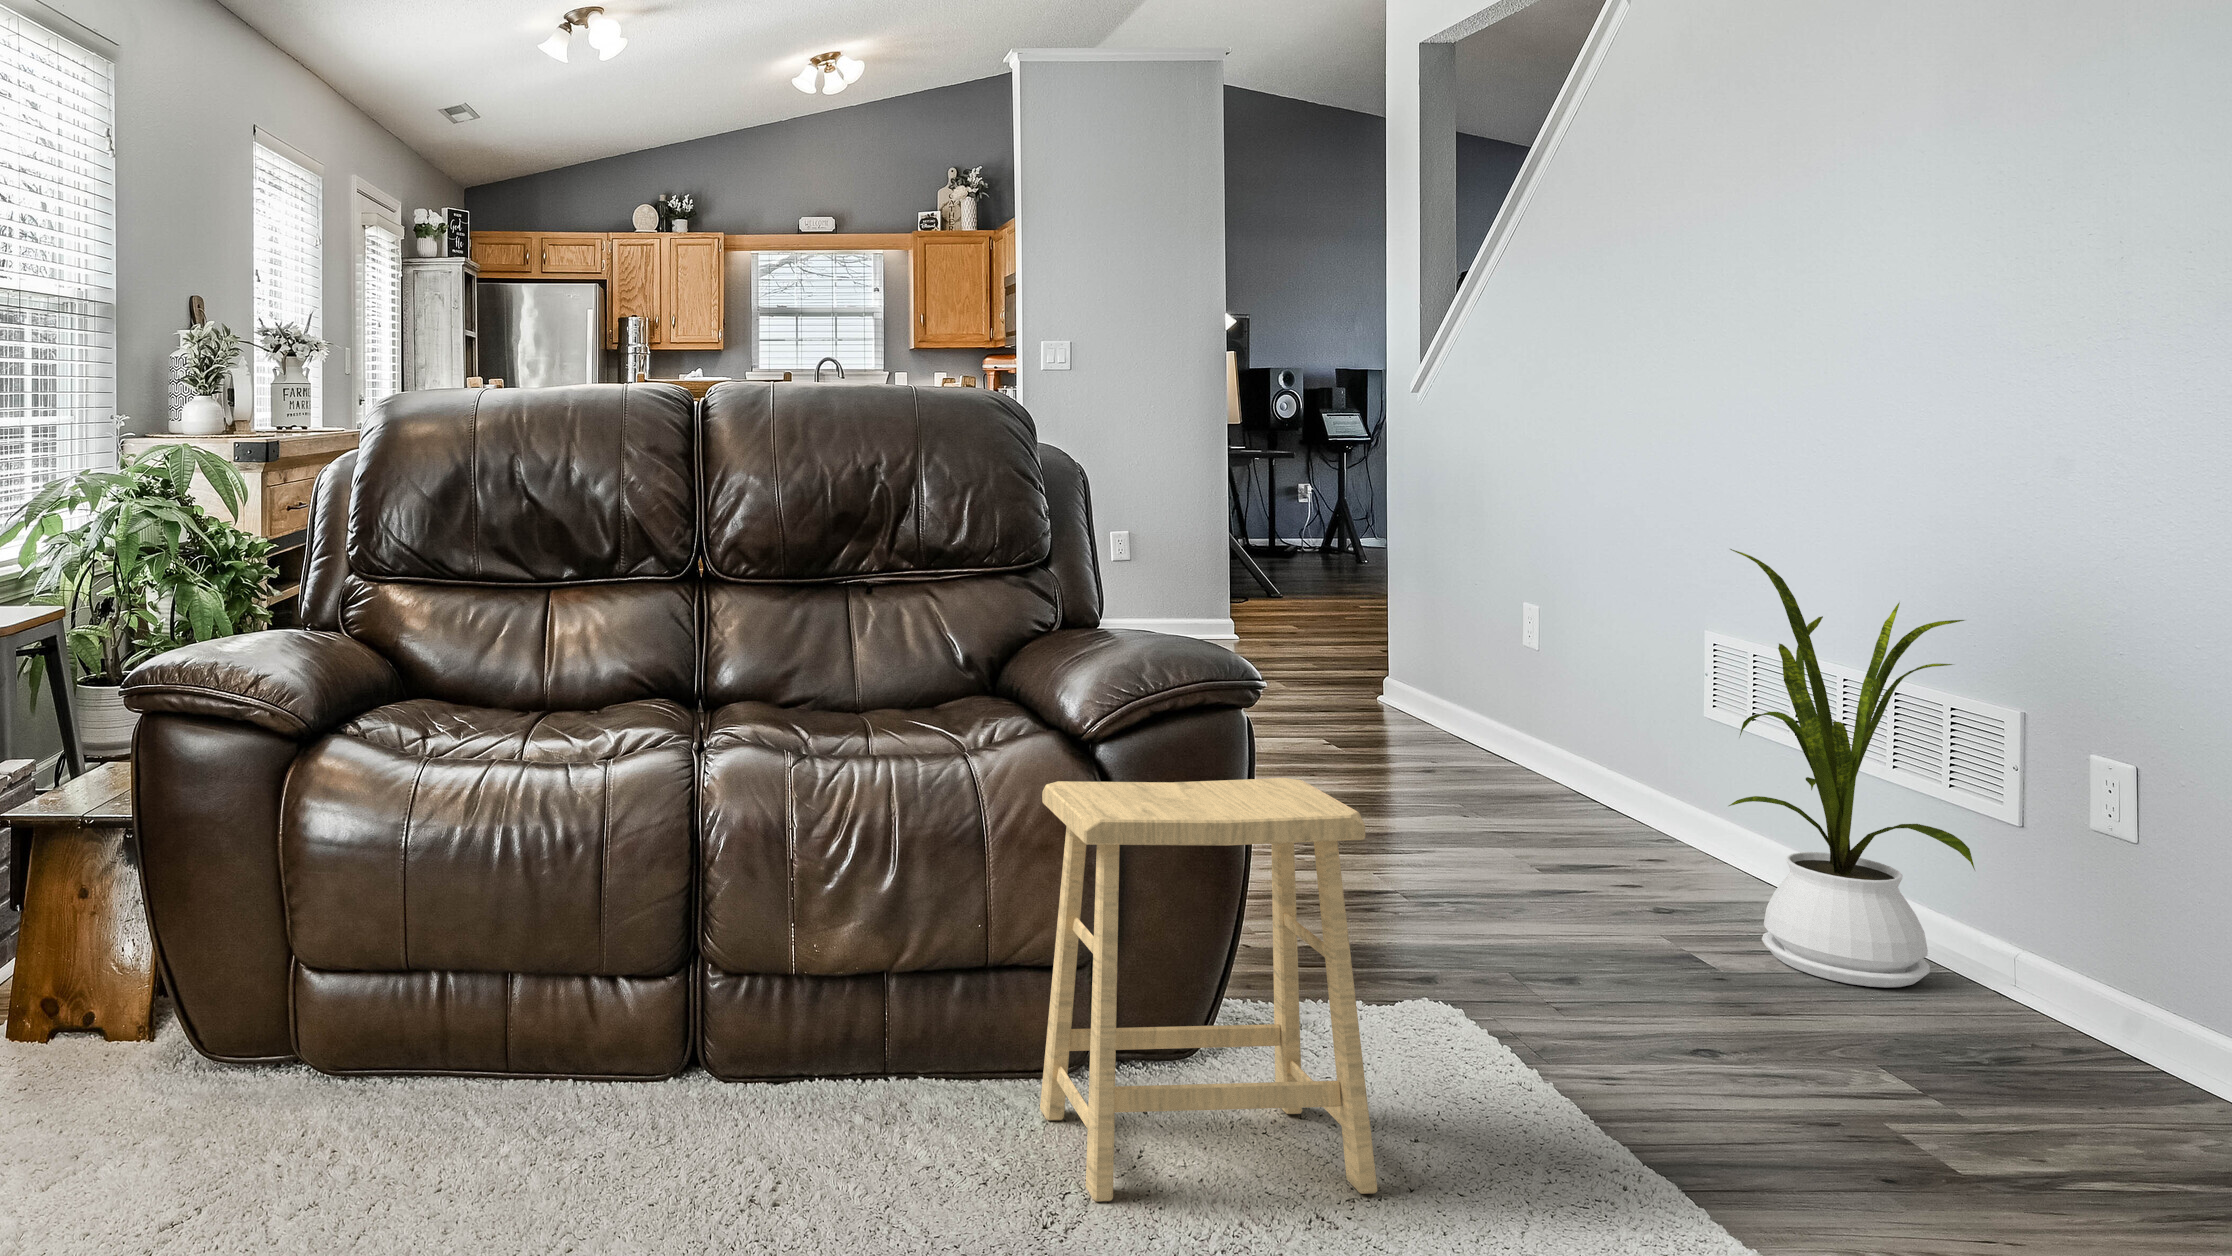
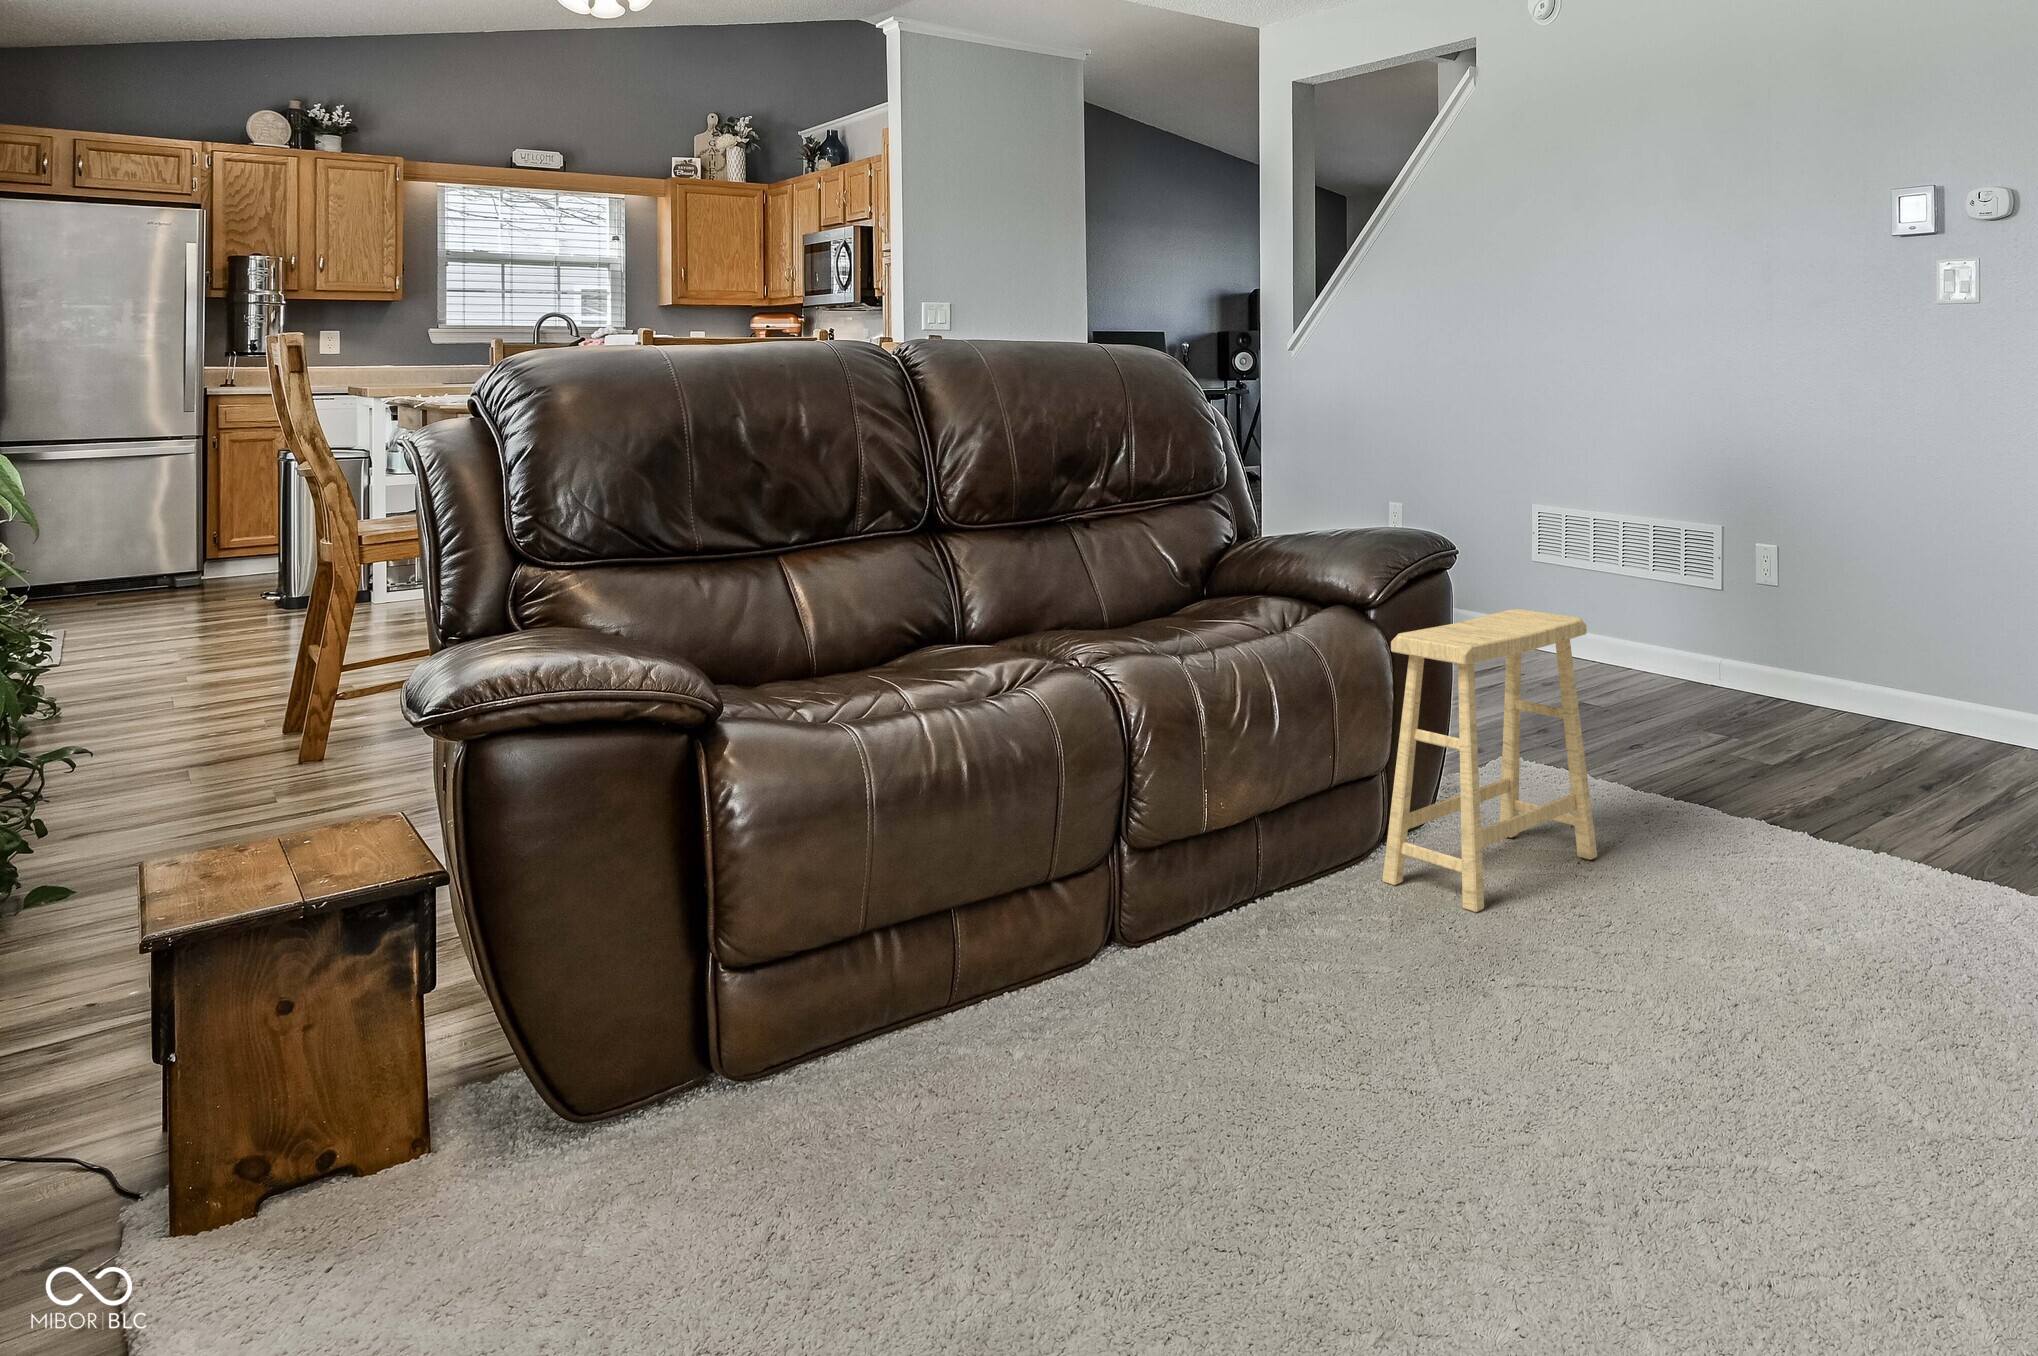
house plant: present [1729,549,1975,988] -> none [1581,450,1722,703]

